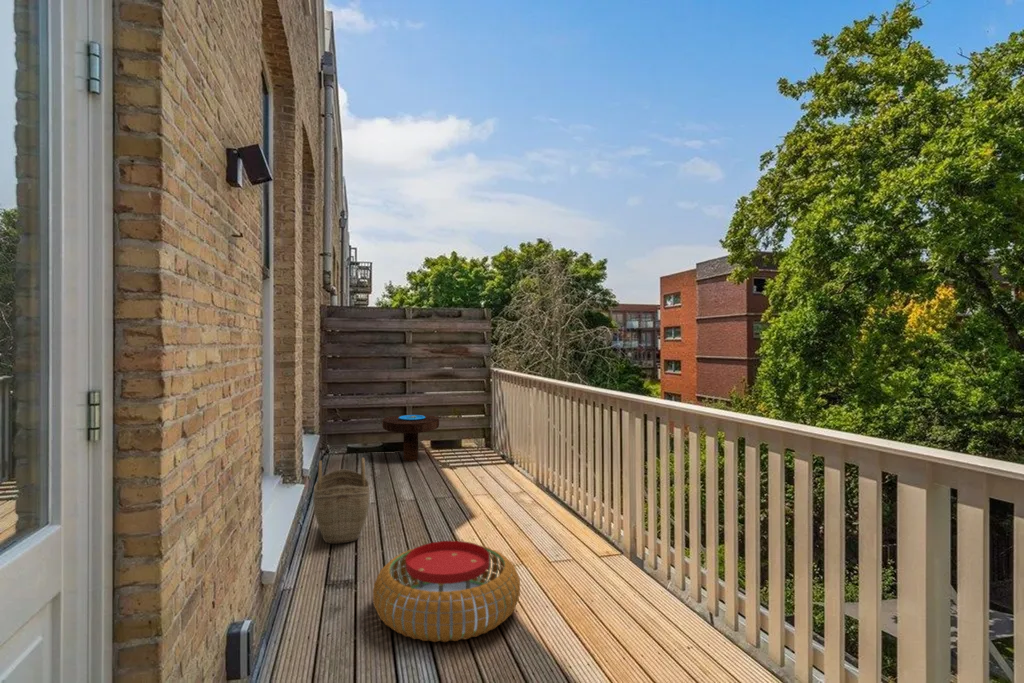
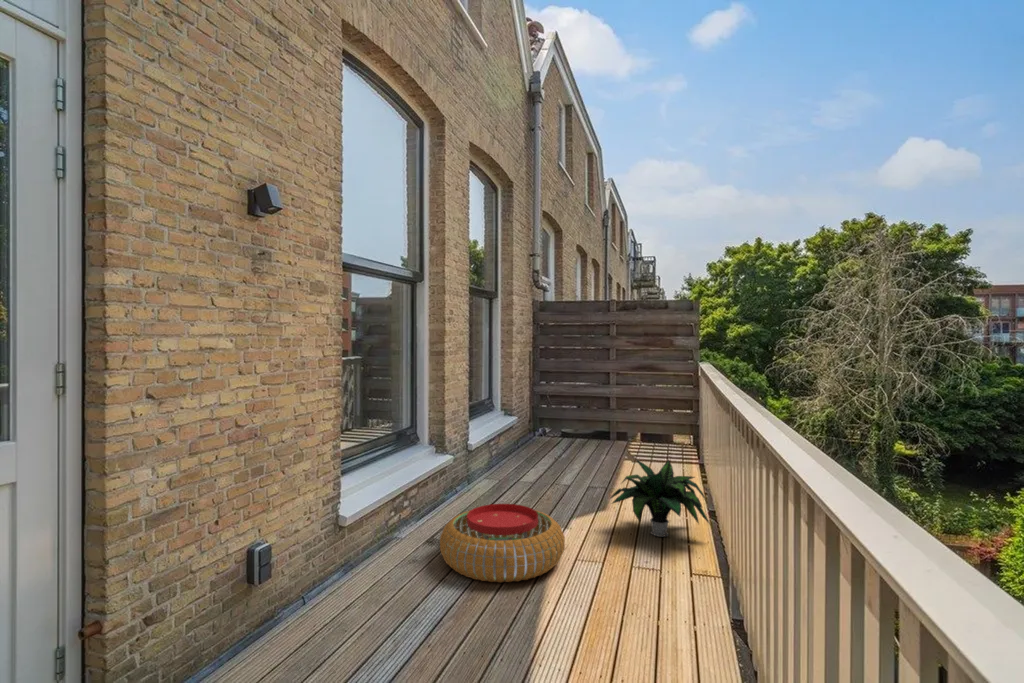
side table: present [382,415,439,461] -> none [579,404,633,448]
woven basket: present [313,458,370,544] -> none [461,430,509,500]
potted plant: none [508,466,607,544] -> present [611,460,709,537]

